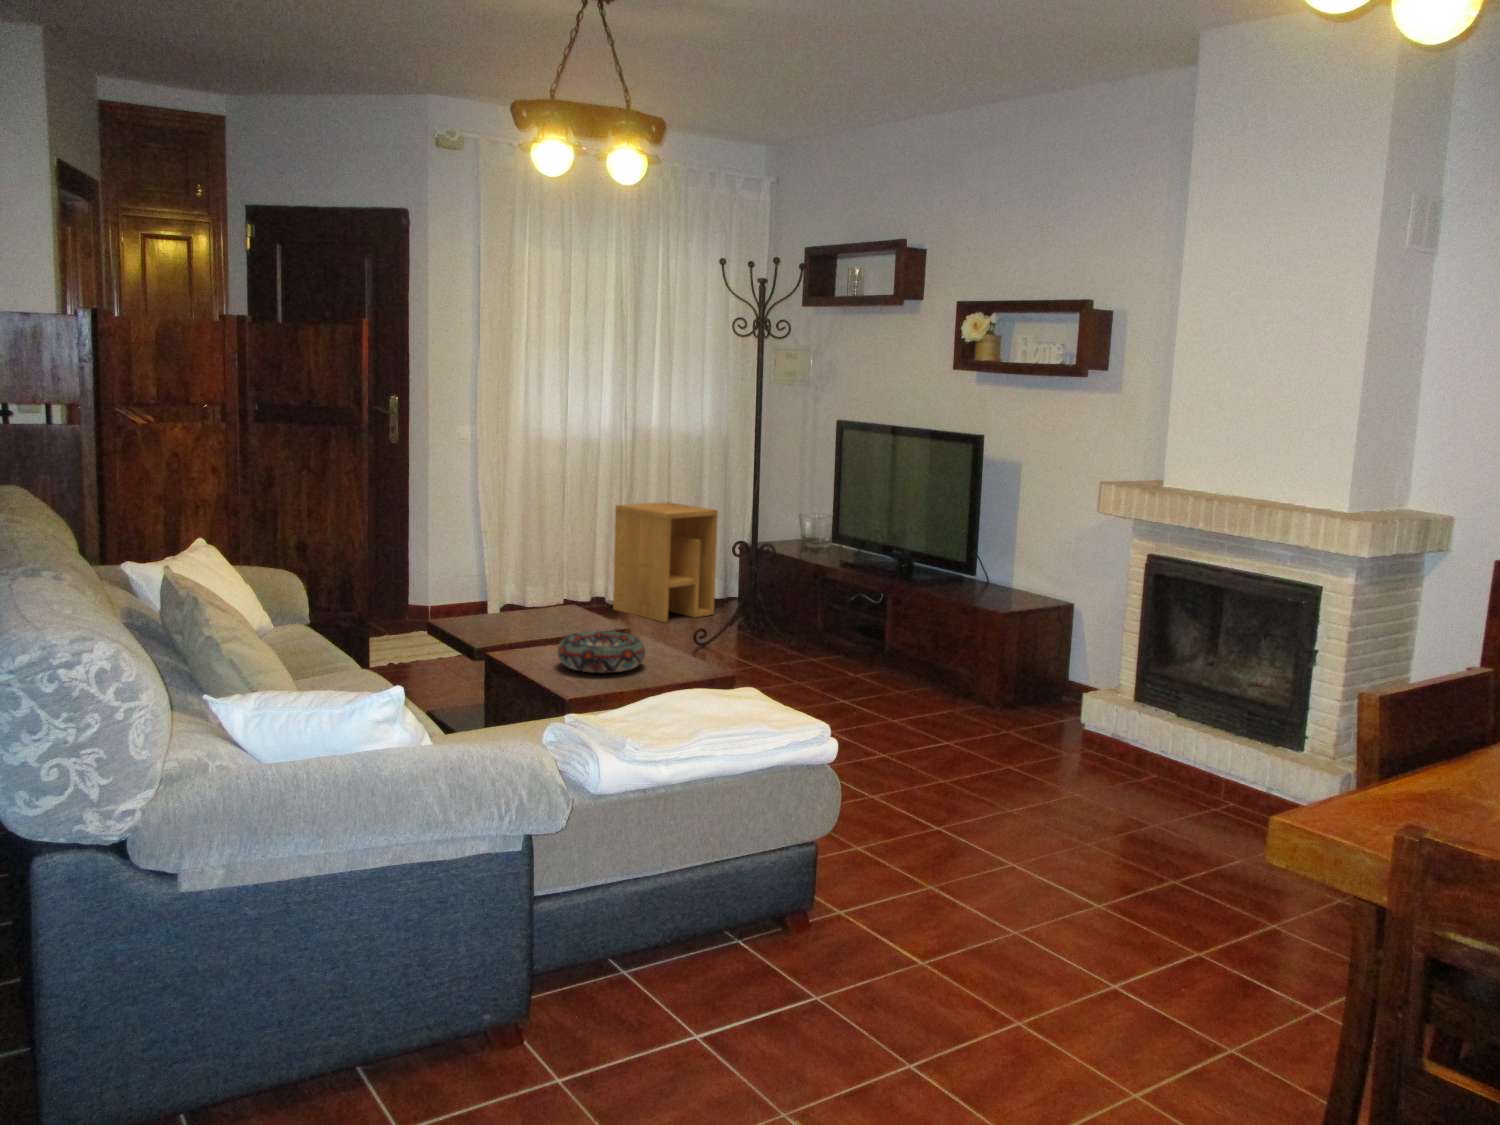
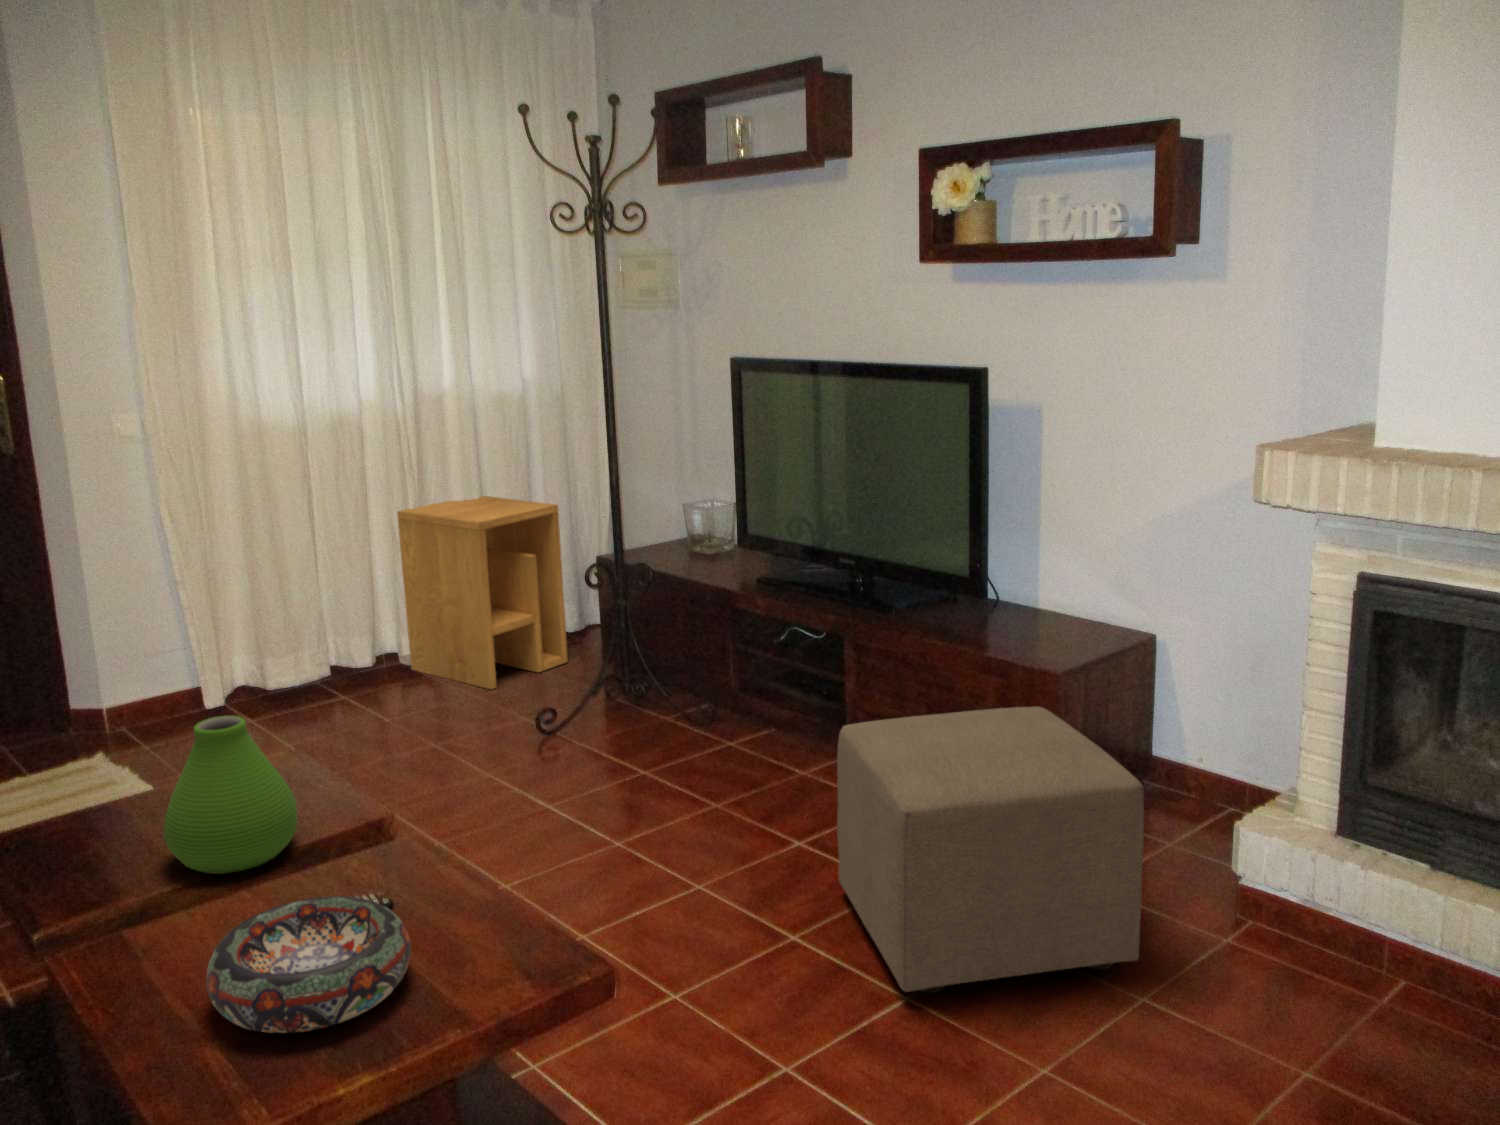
vase: none [522,561,584,635] -> present [163,716,297,874]
ottoman: none [861,620,1024,758] -> present [837,706,1144,993]

